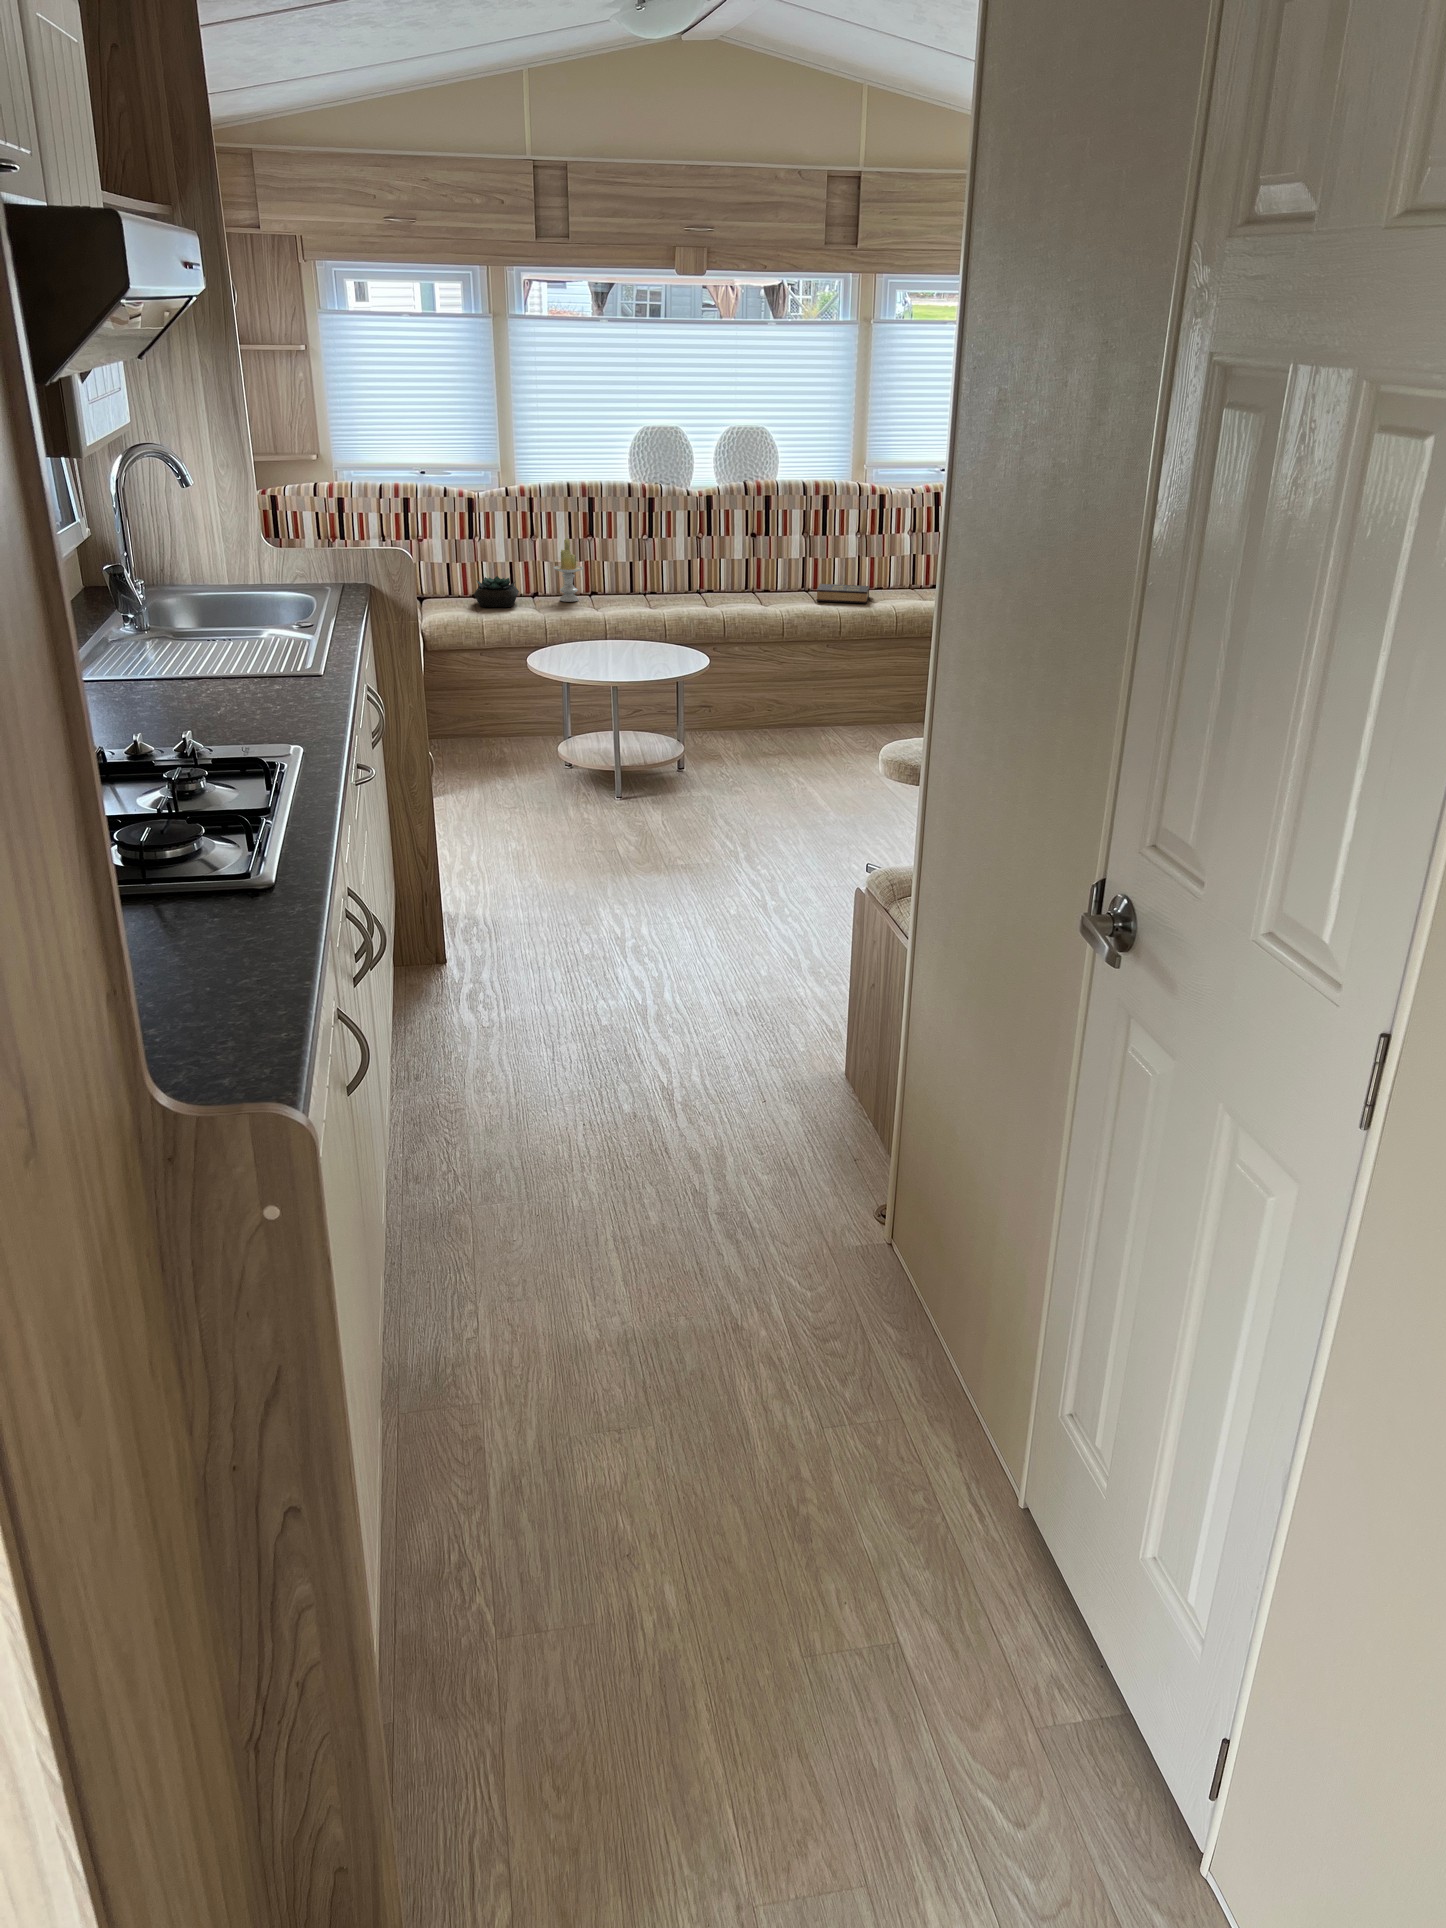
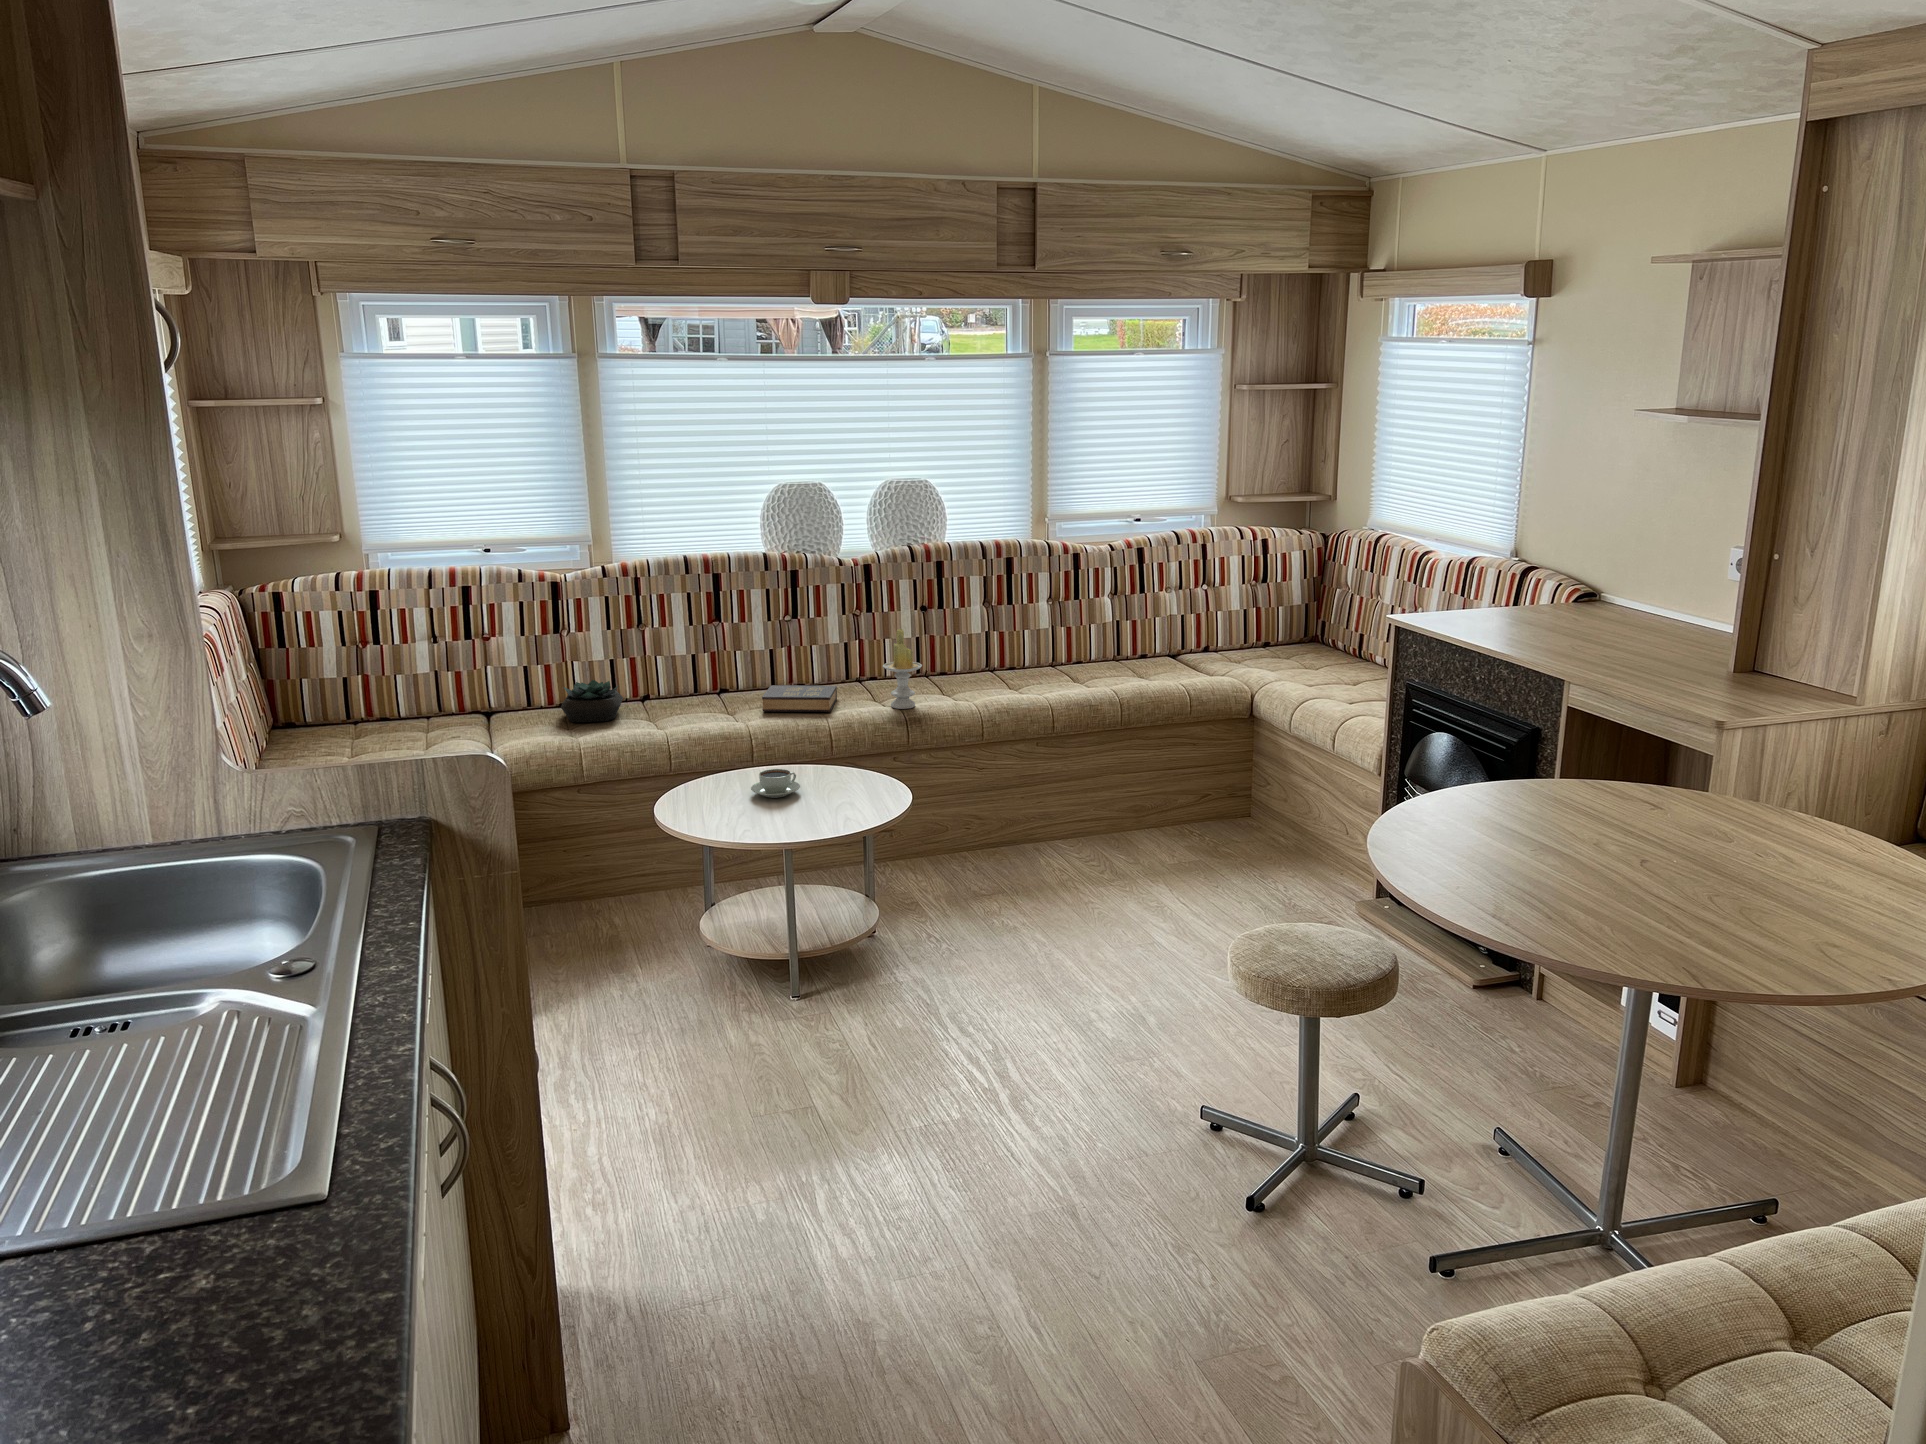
candle: present [553,539,583,602] -> present [883,629,922,709]
hardback book: present [816,584,869,603] -> present [762,685,837,712]
coffee cup: none [609,635,643,655] -> present [751,769,800,798]

